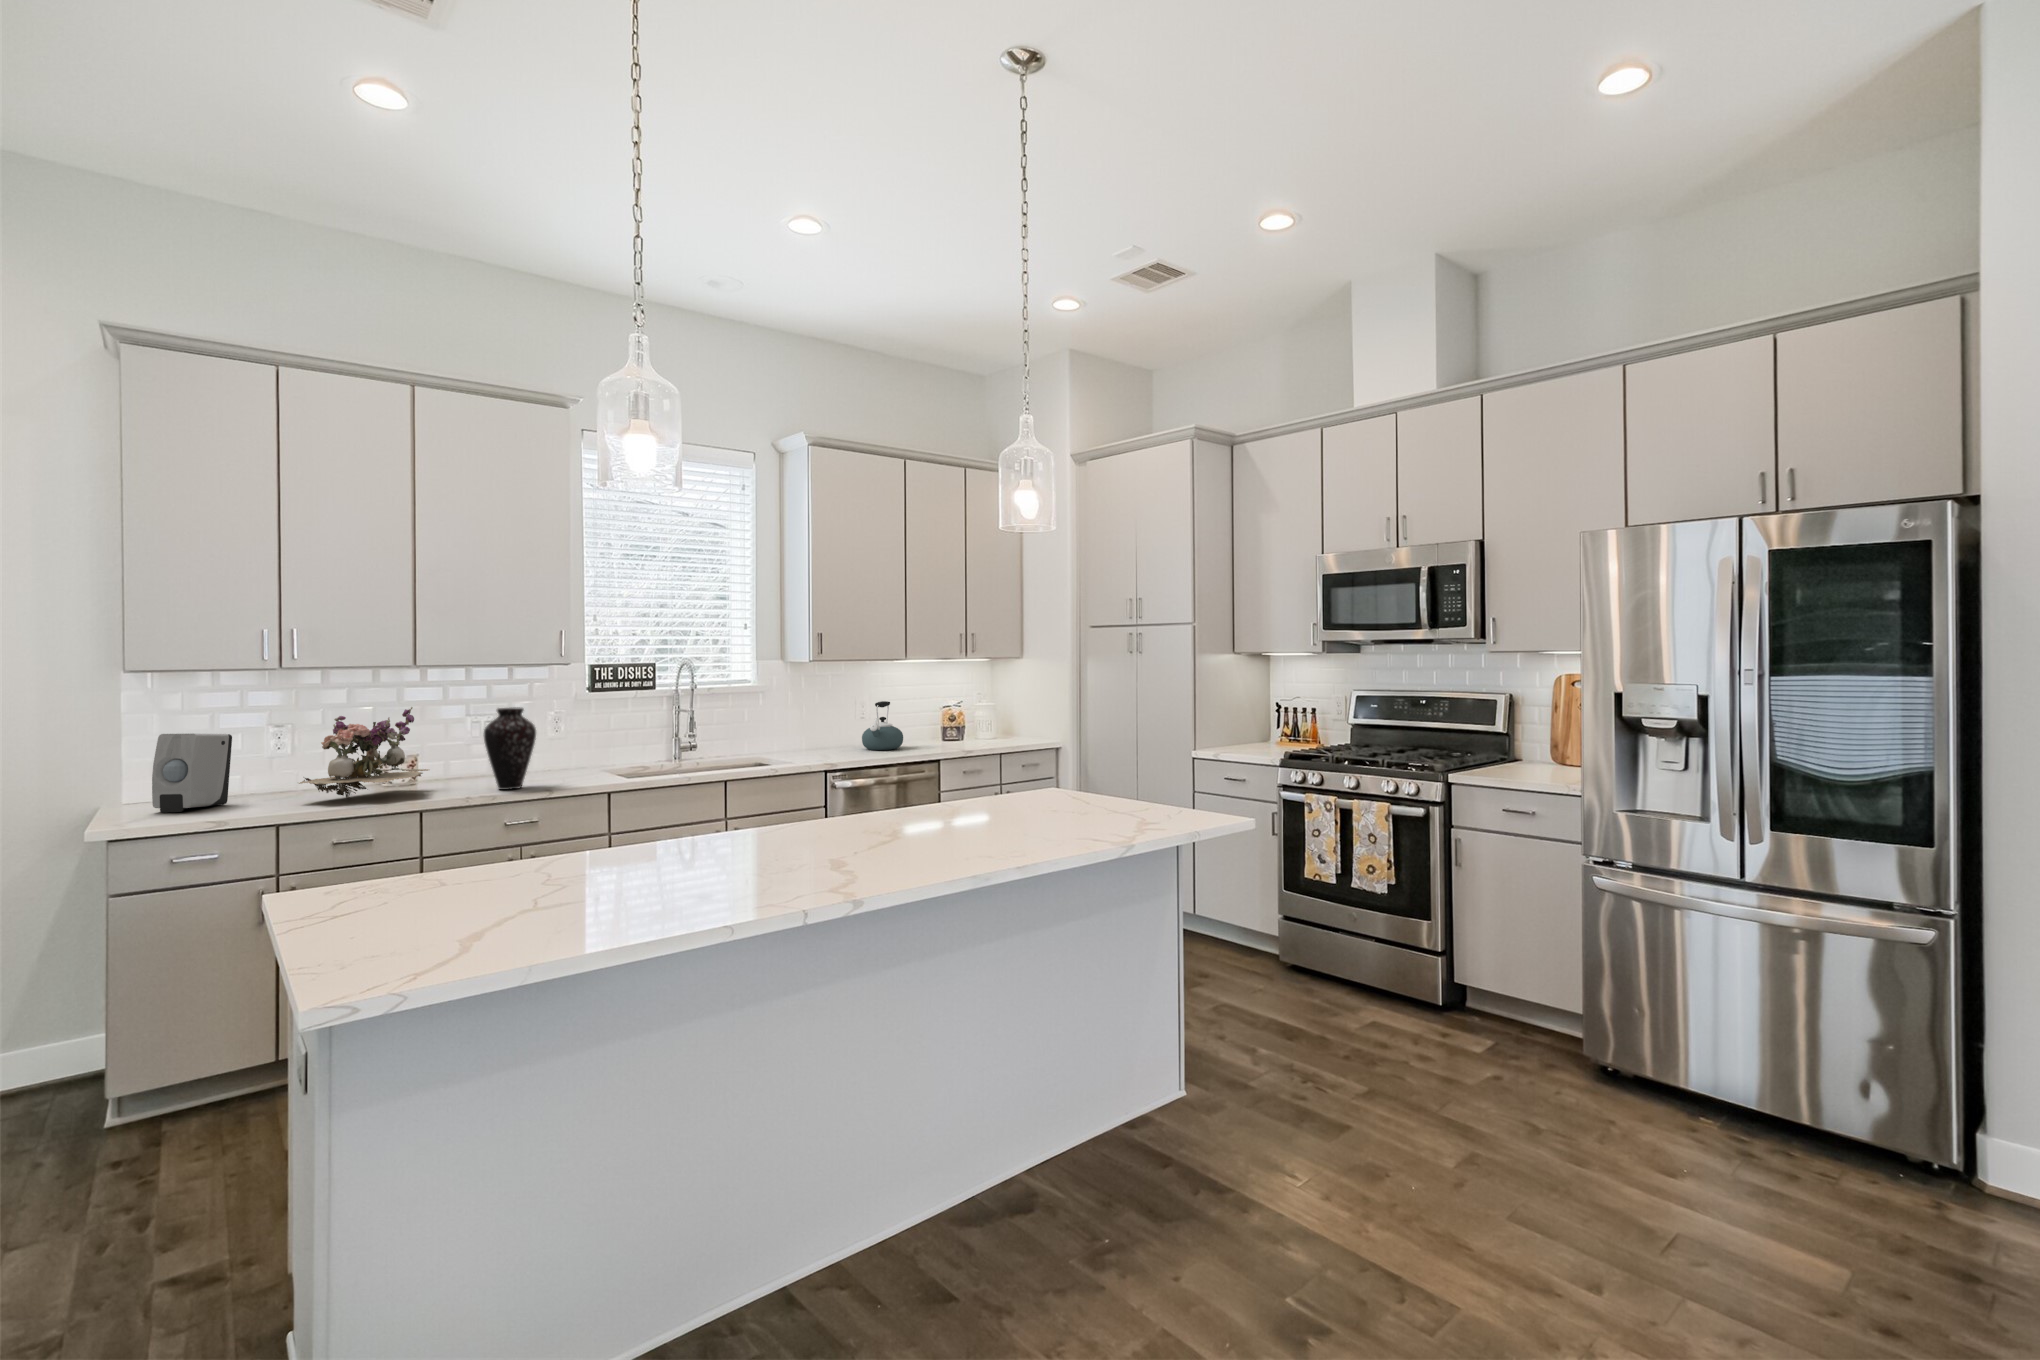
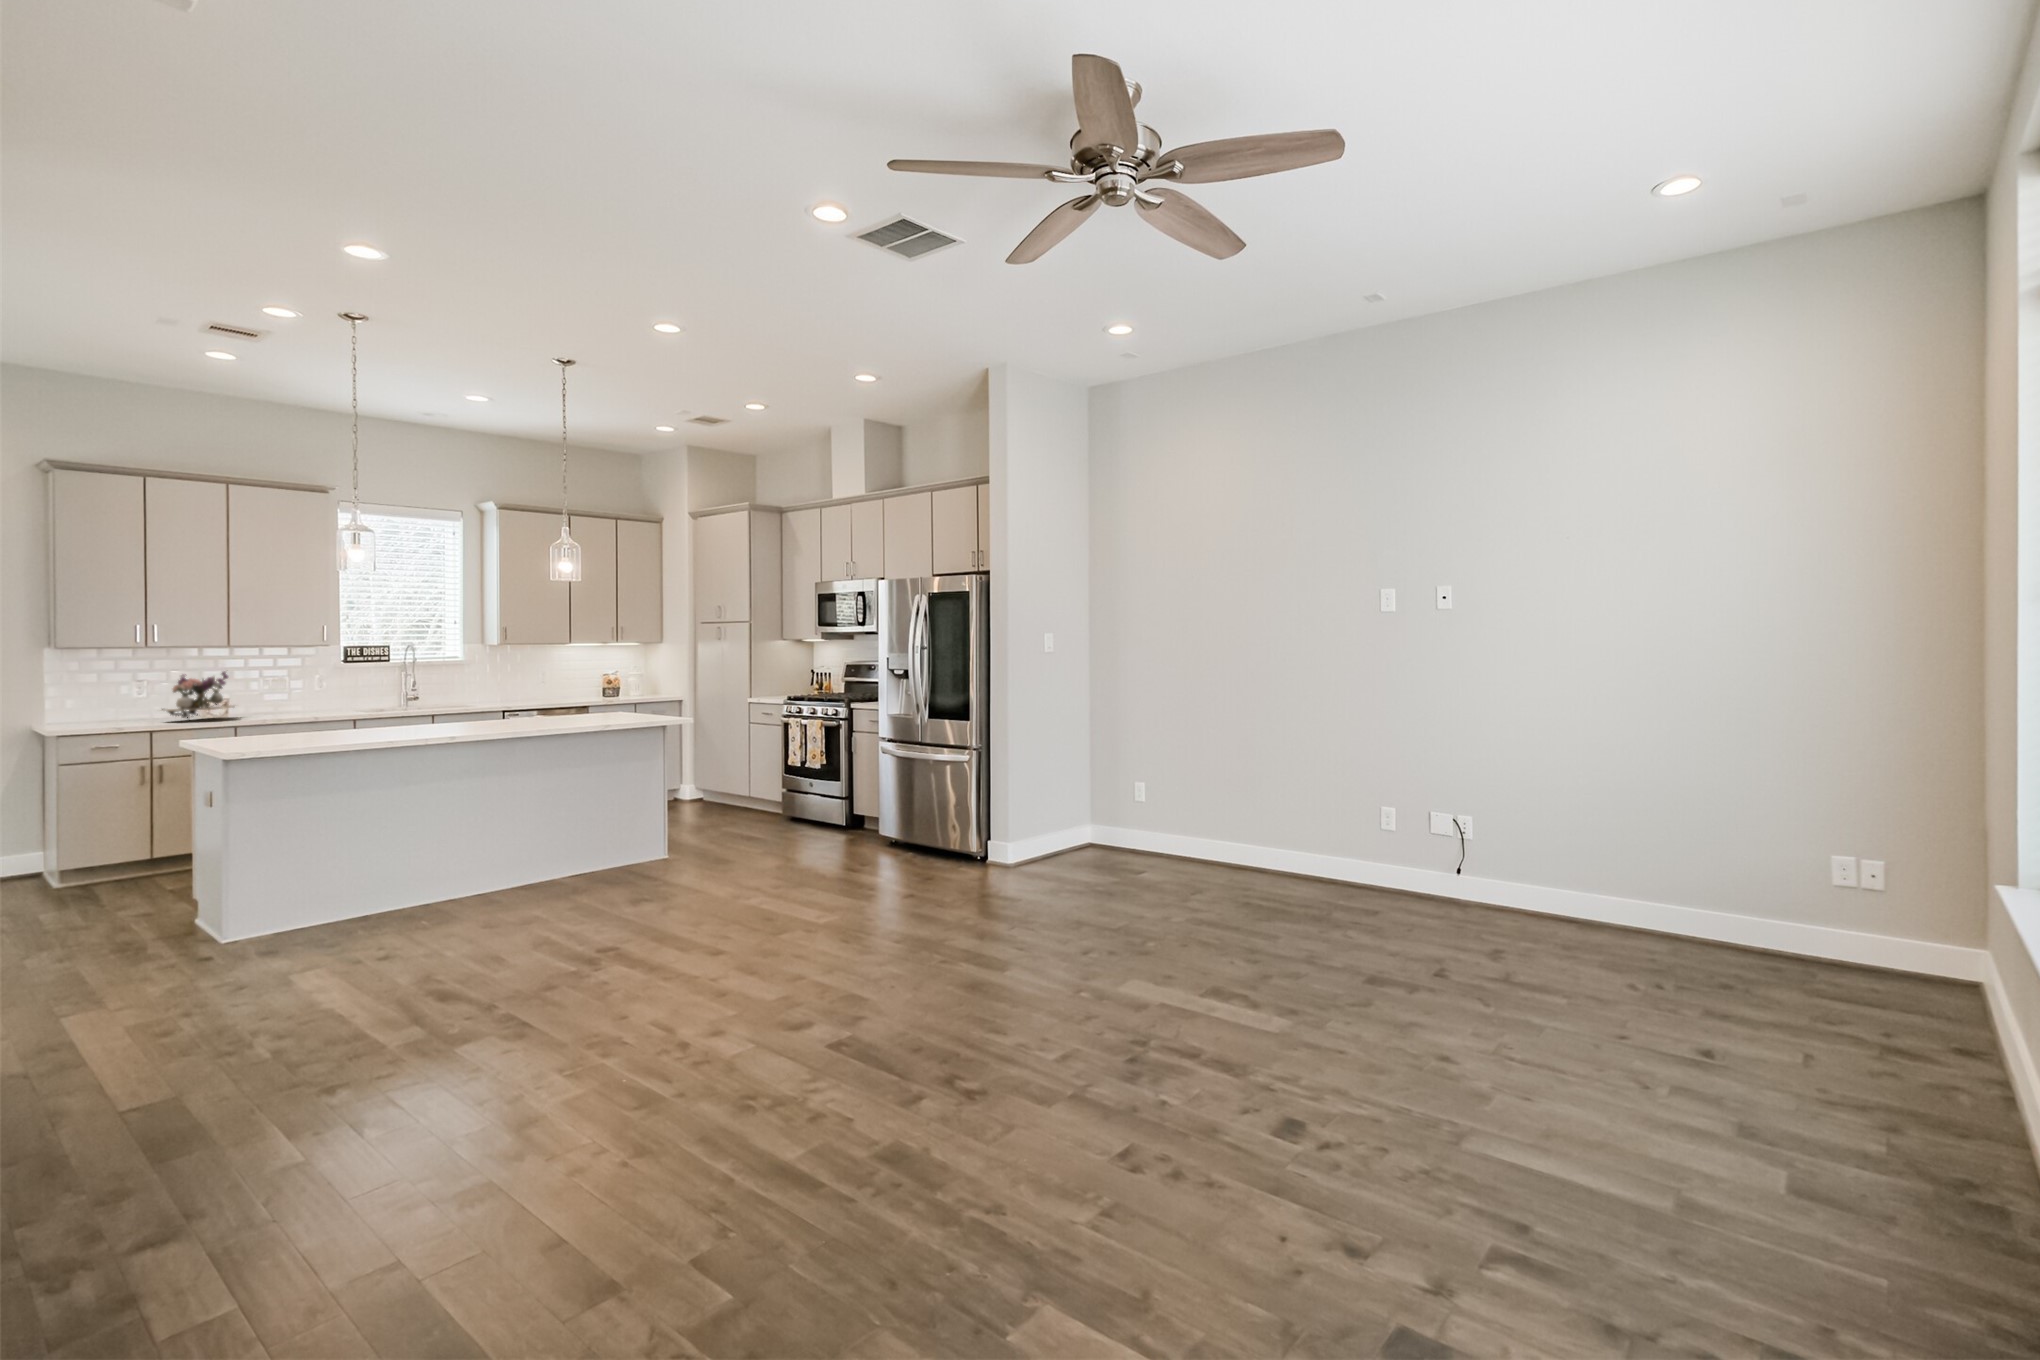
kettle: present [862,701,903,750] -> none [539,670,568,700]
vase: present [484,707,536,790] -> none [274,670,308,717]
soap dispenser: present [152,733,232,812] -> none [70,683,116,725]

